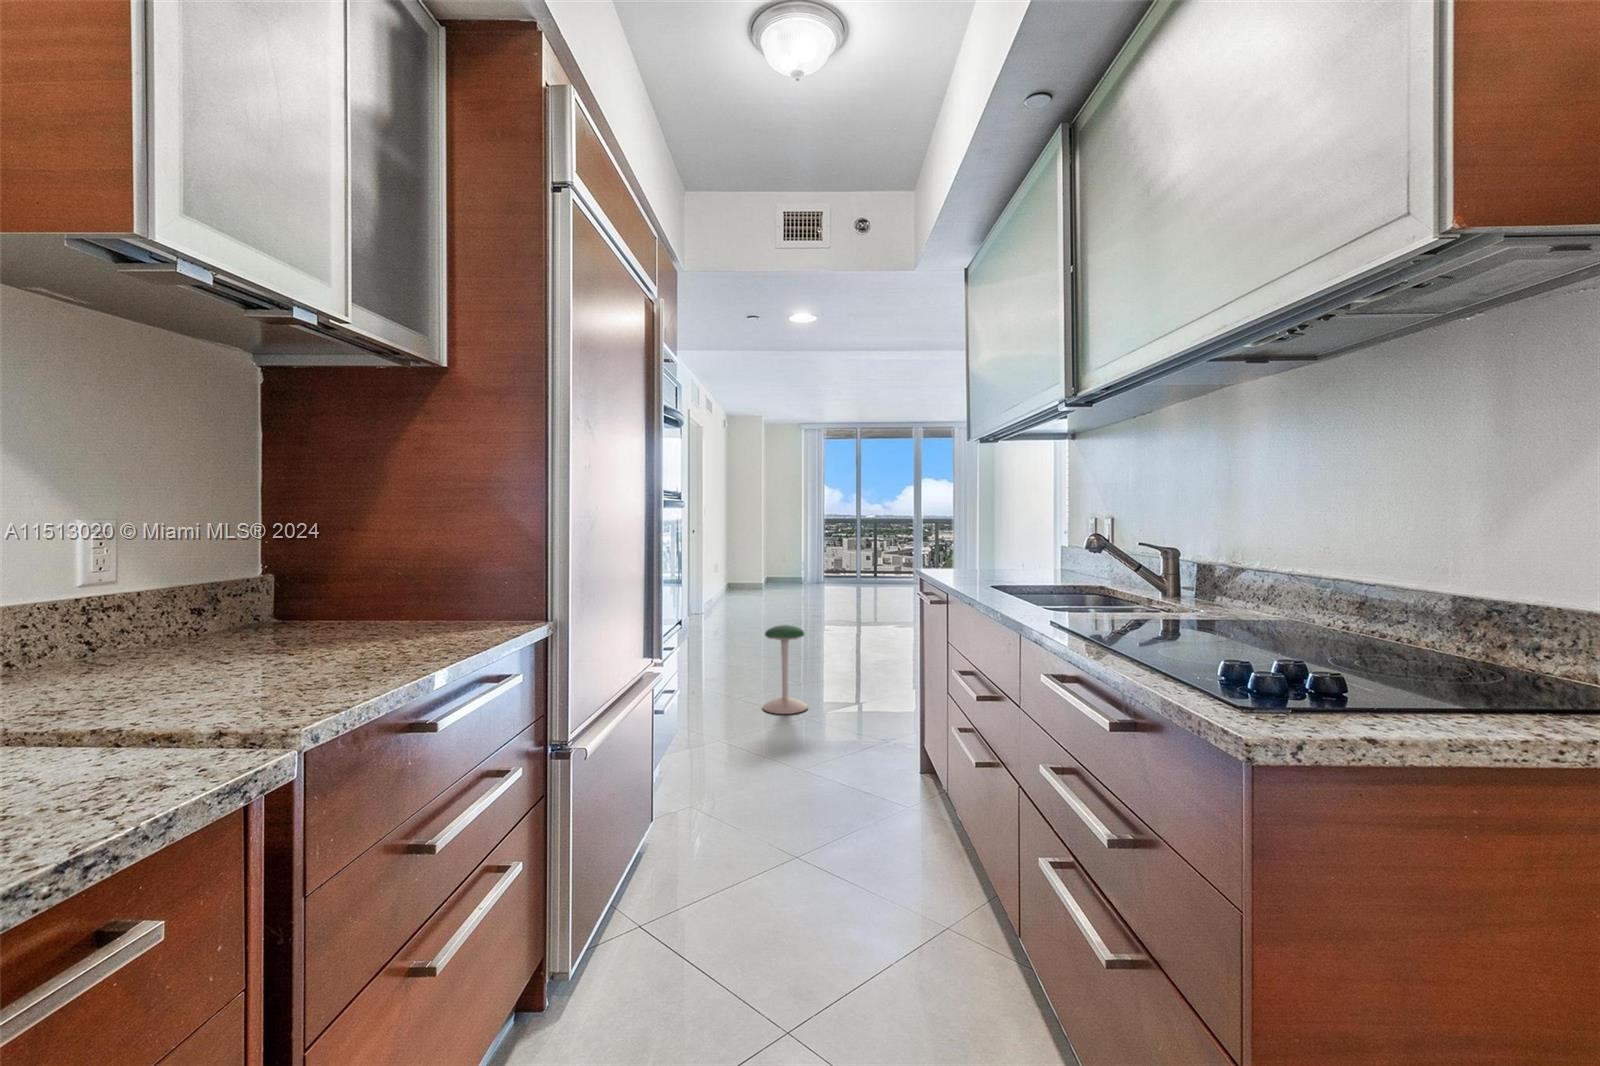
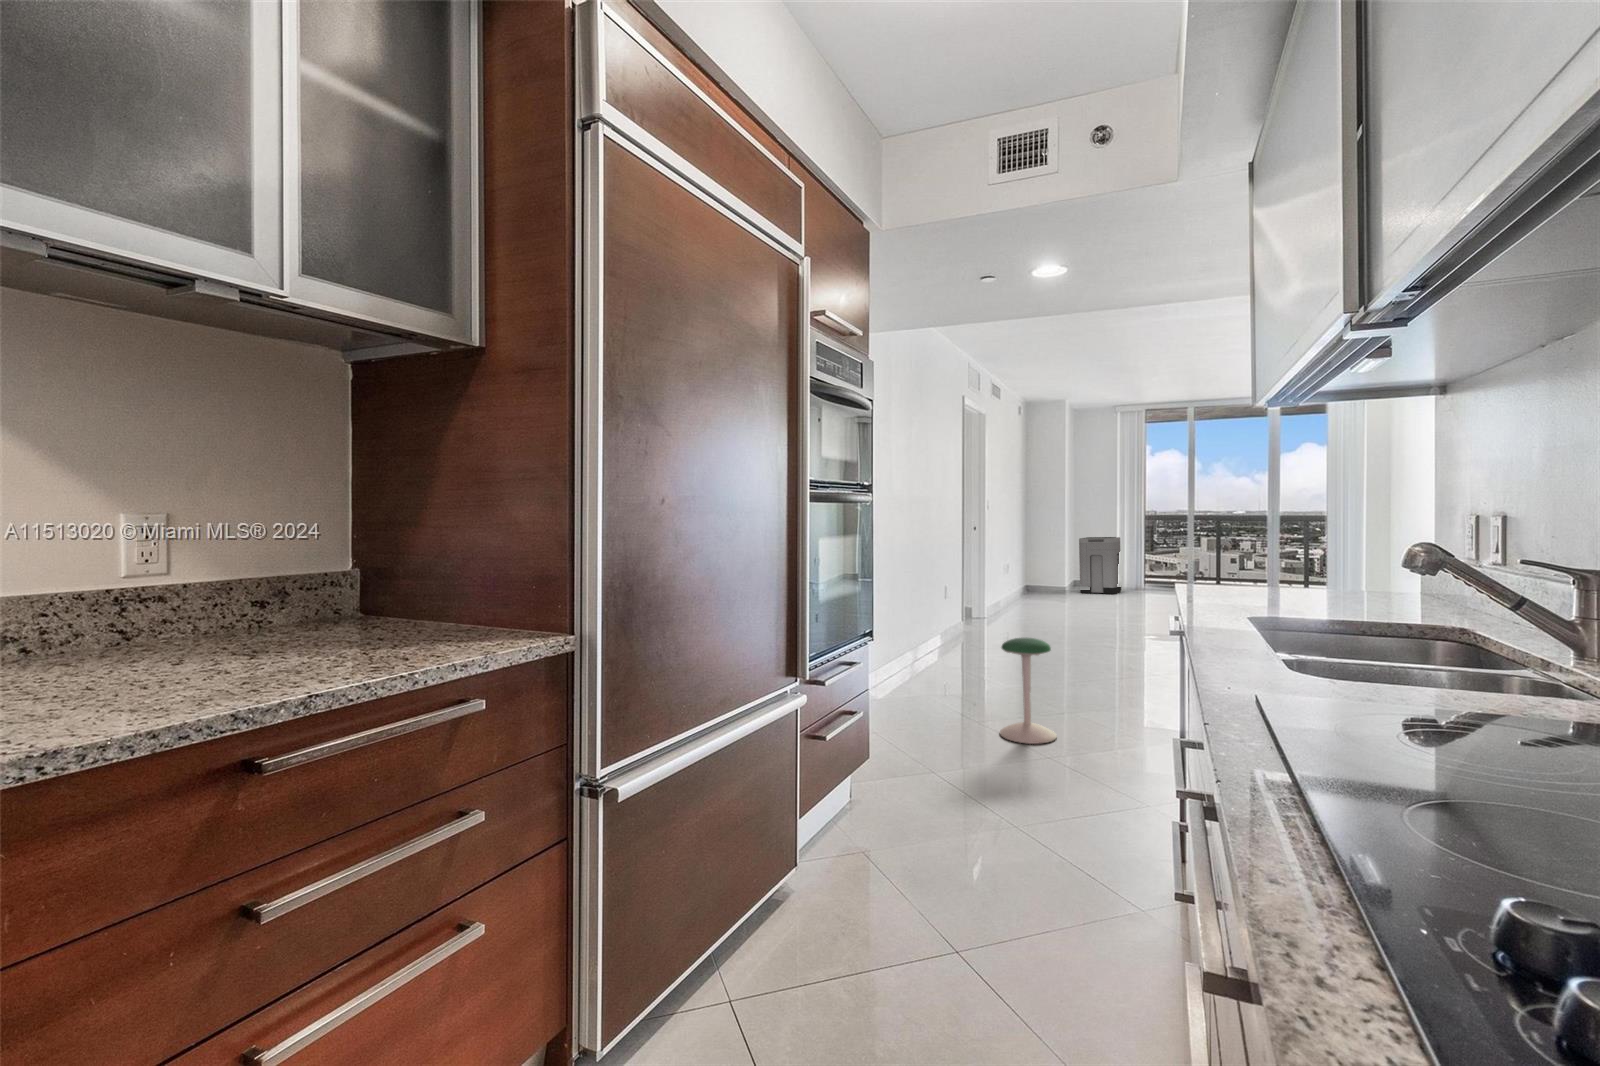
trash can: none [772,538,805,589] -> present [1079,537,1121,594]

